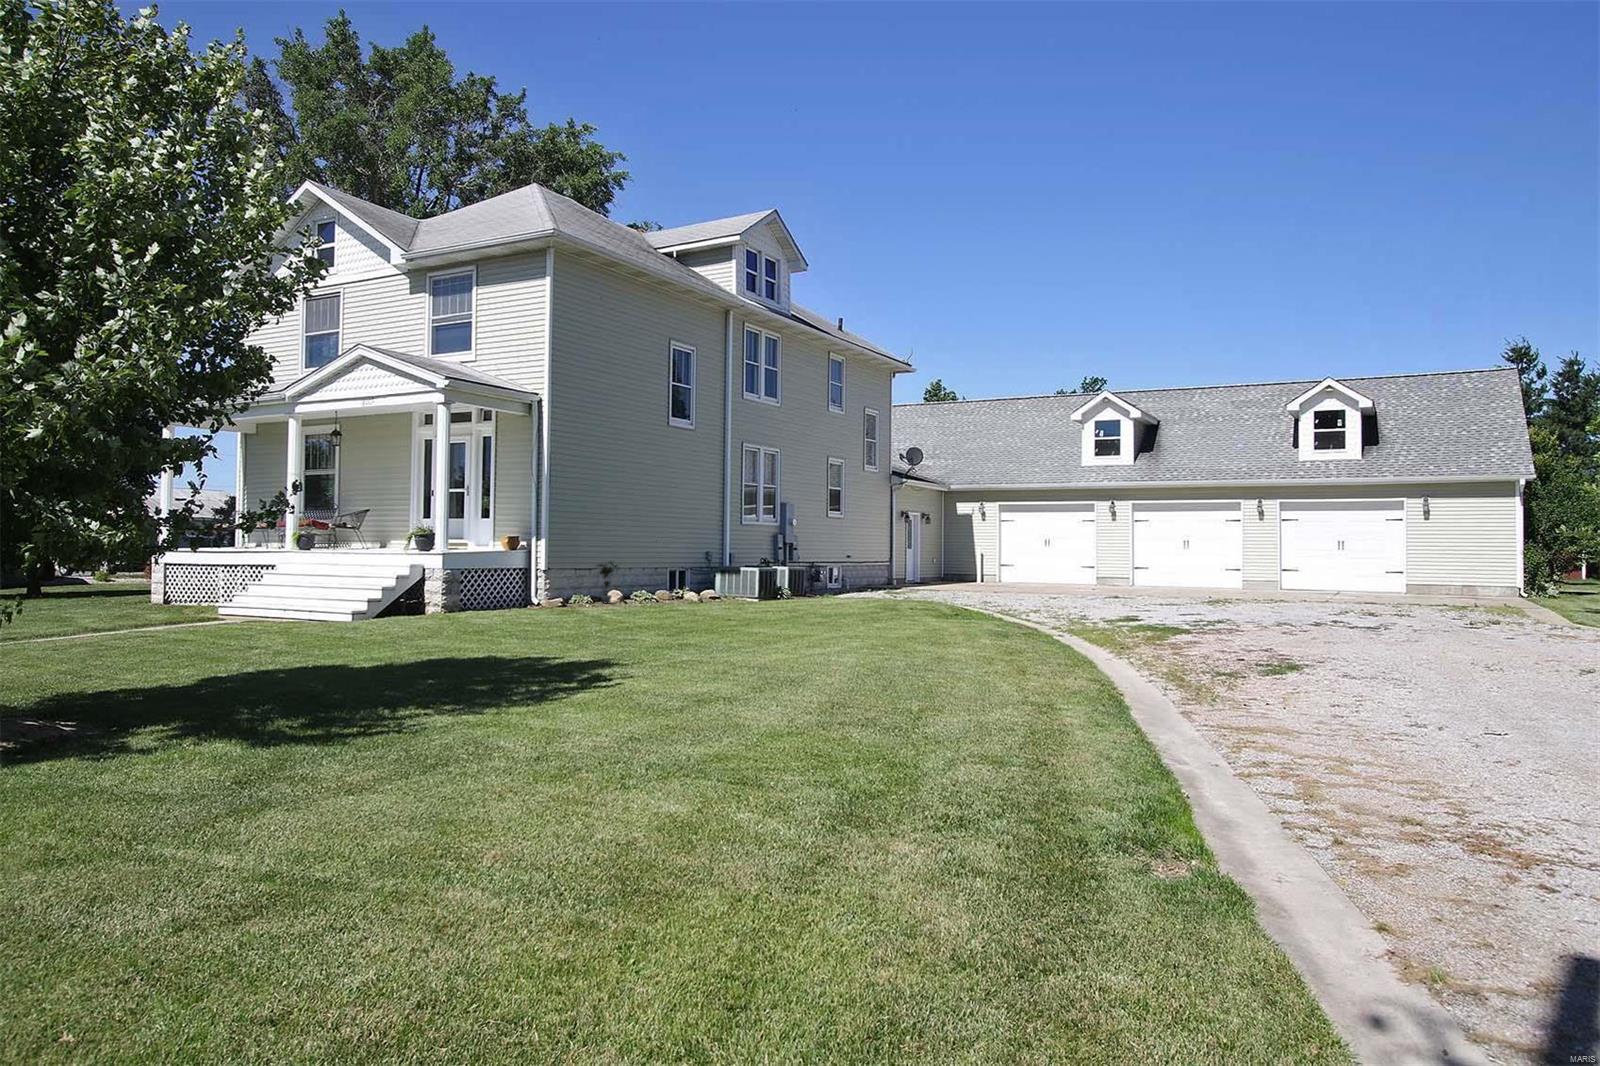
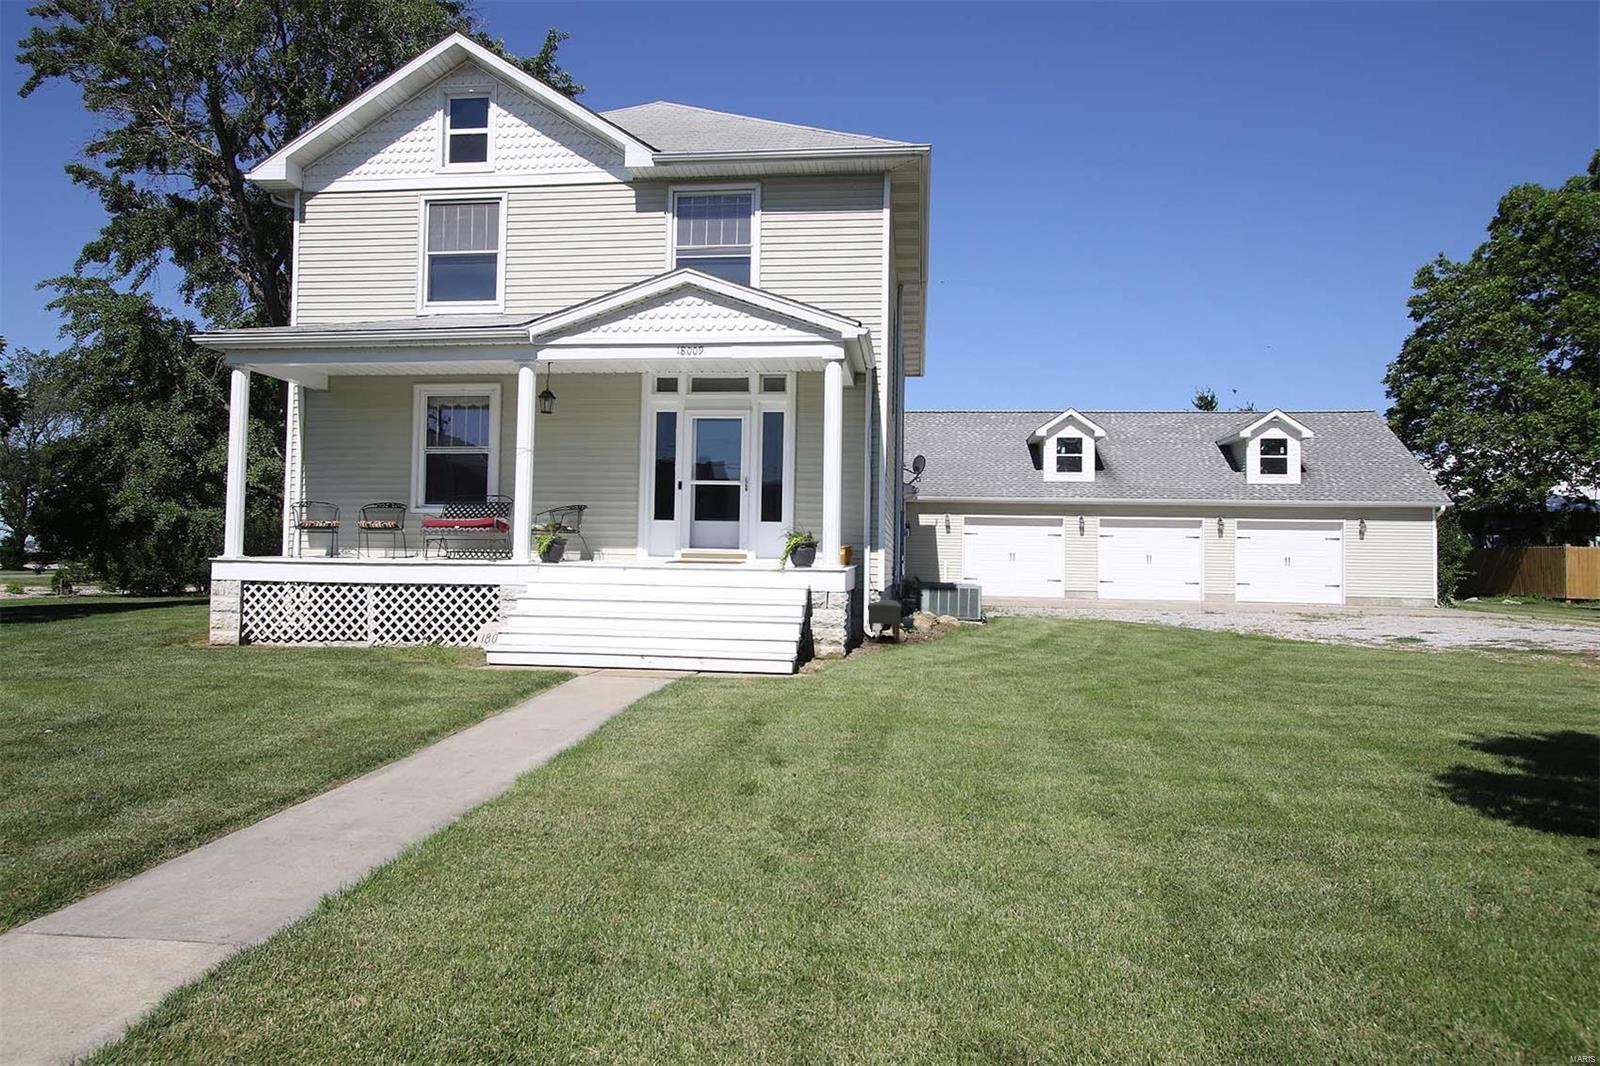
bench: none [476,579,539,612] -> present [867,599,902,643]

